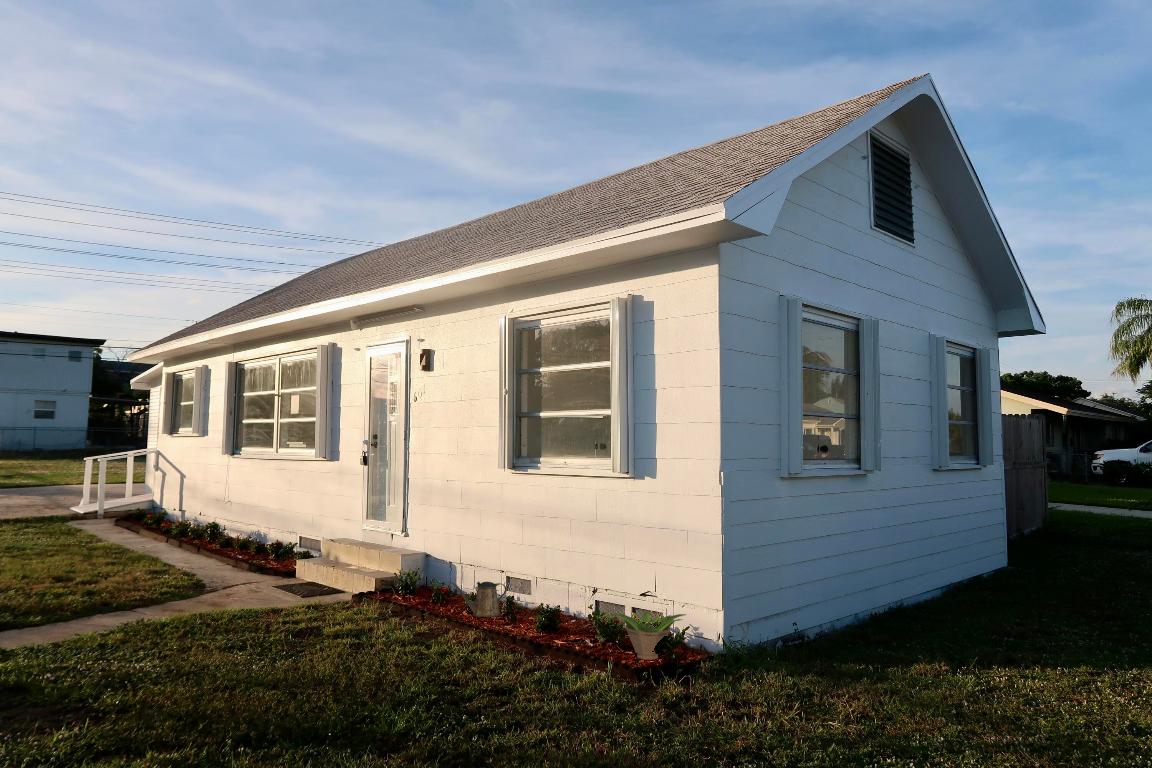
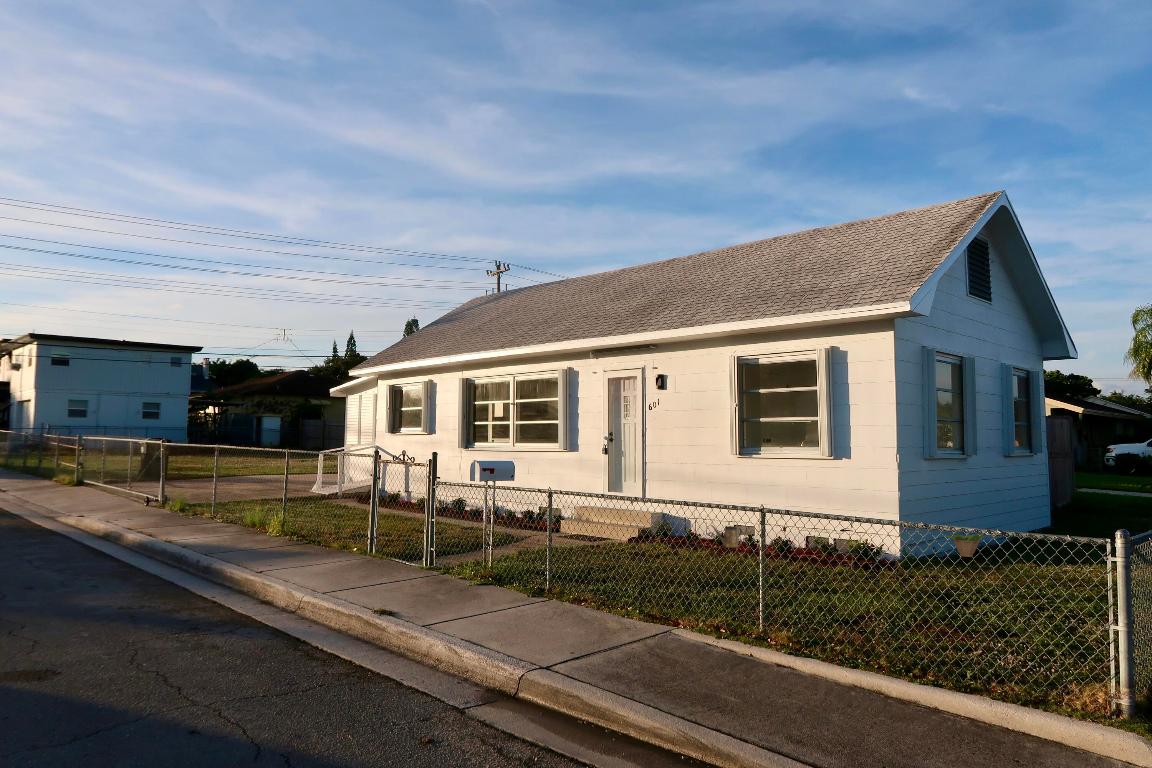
decorative plant: present [611,611,686,660] -> present [943,533,984,557]

